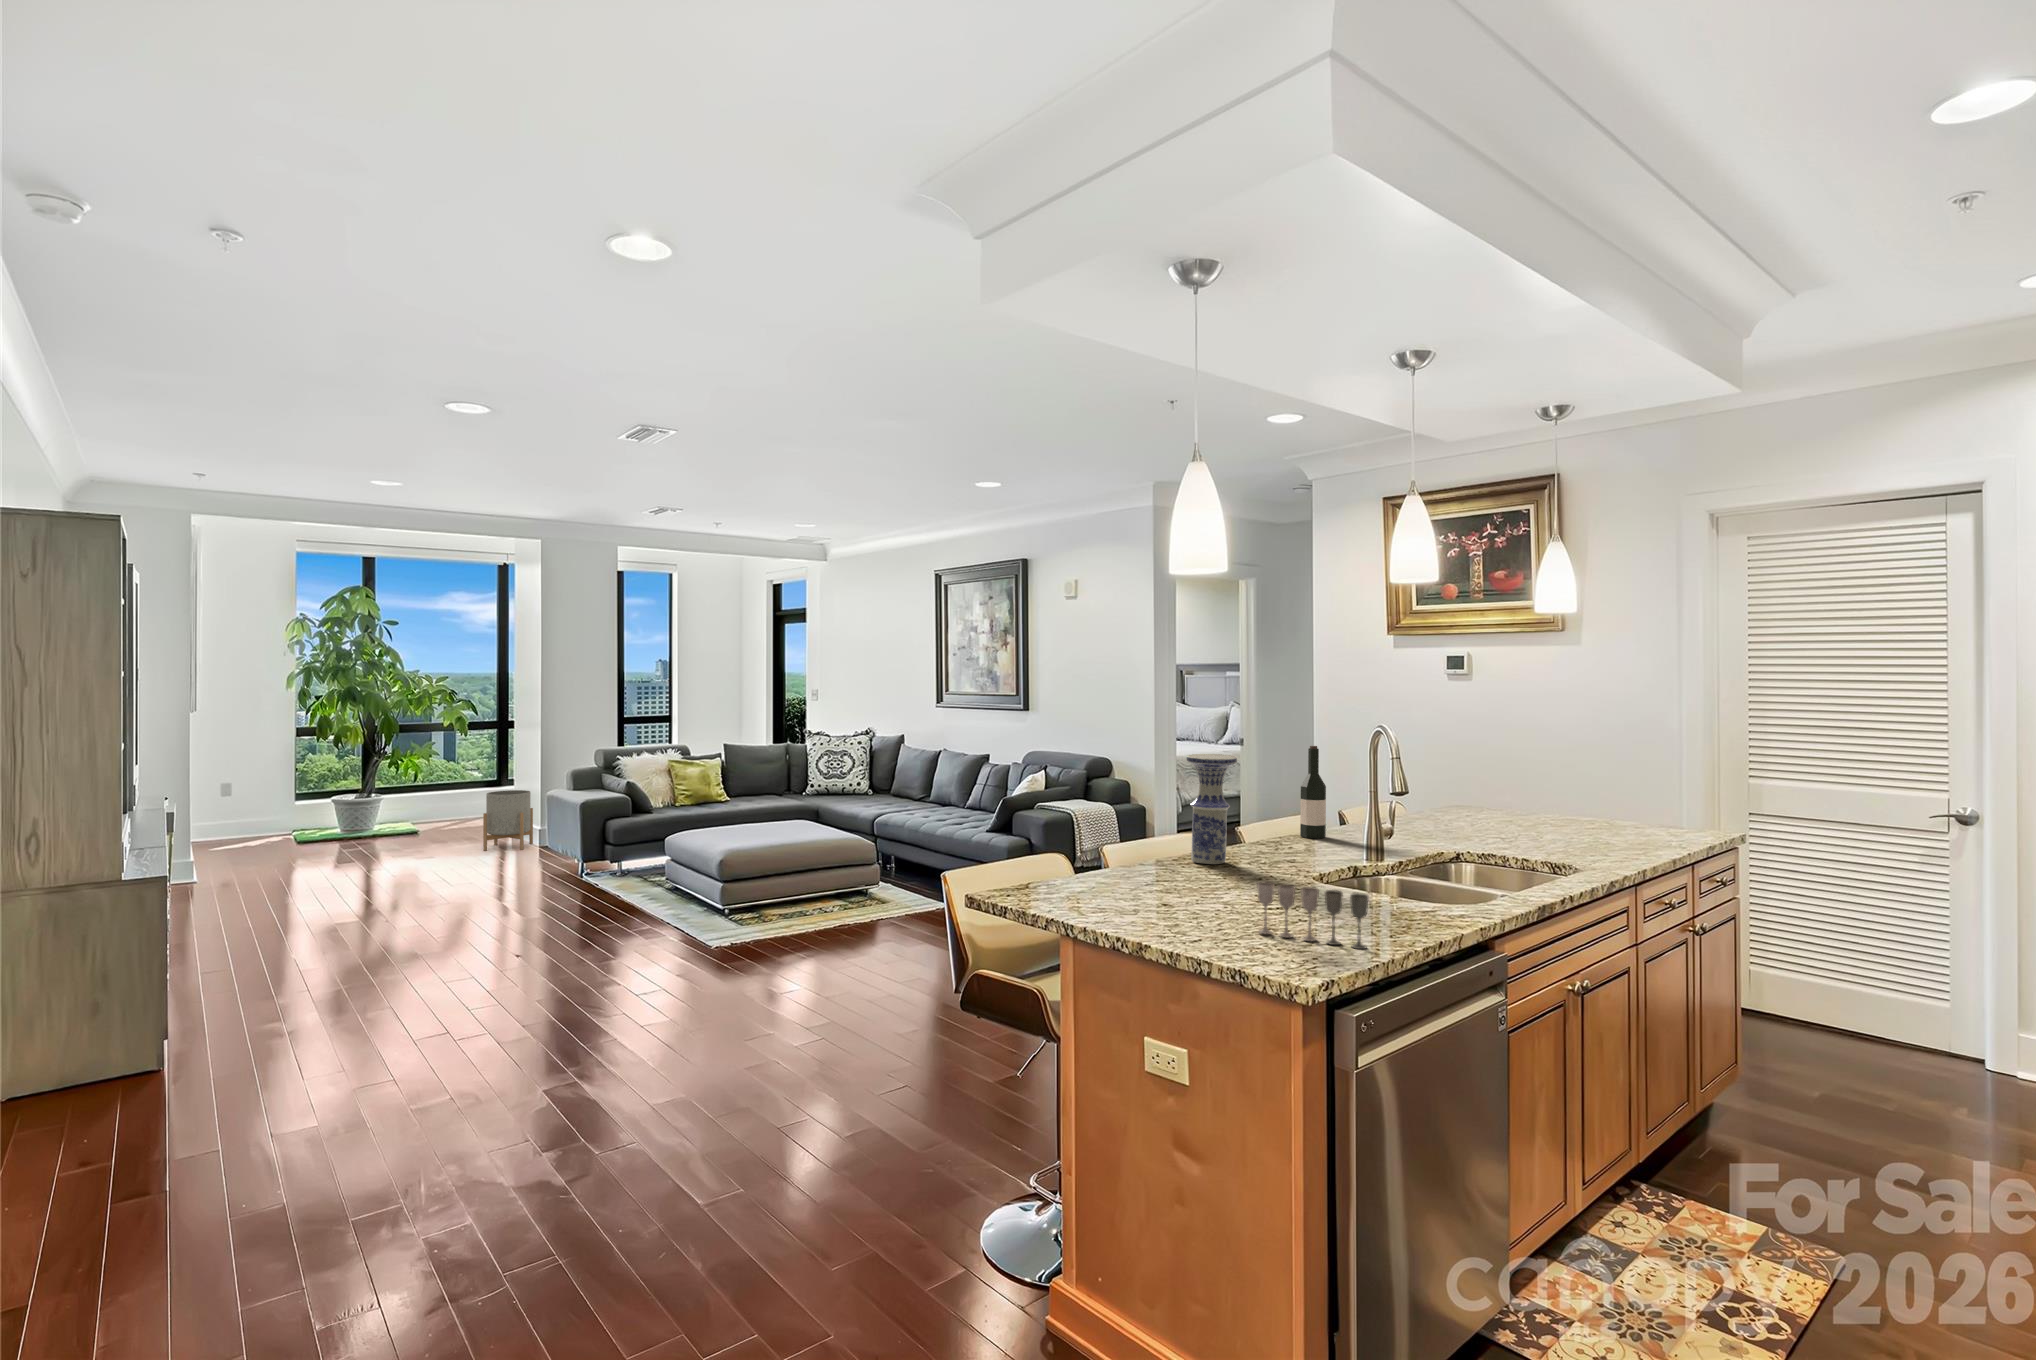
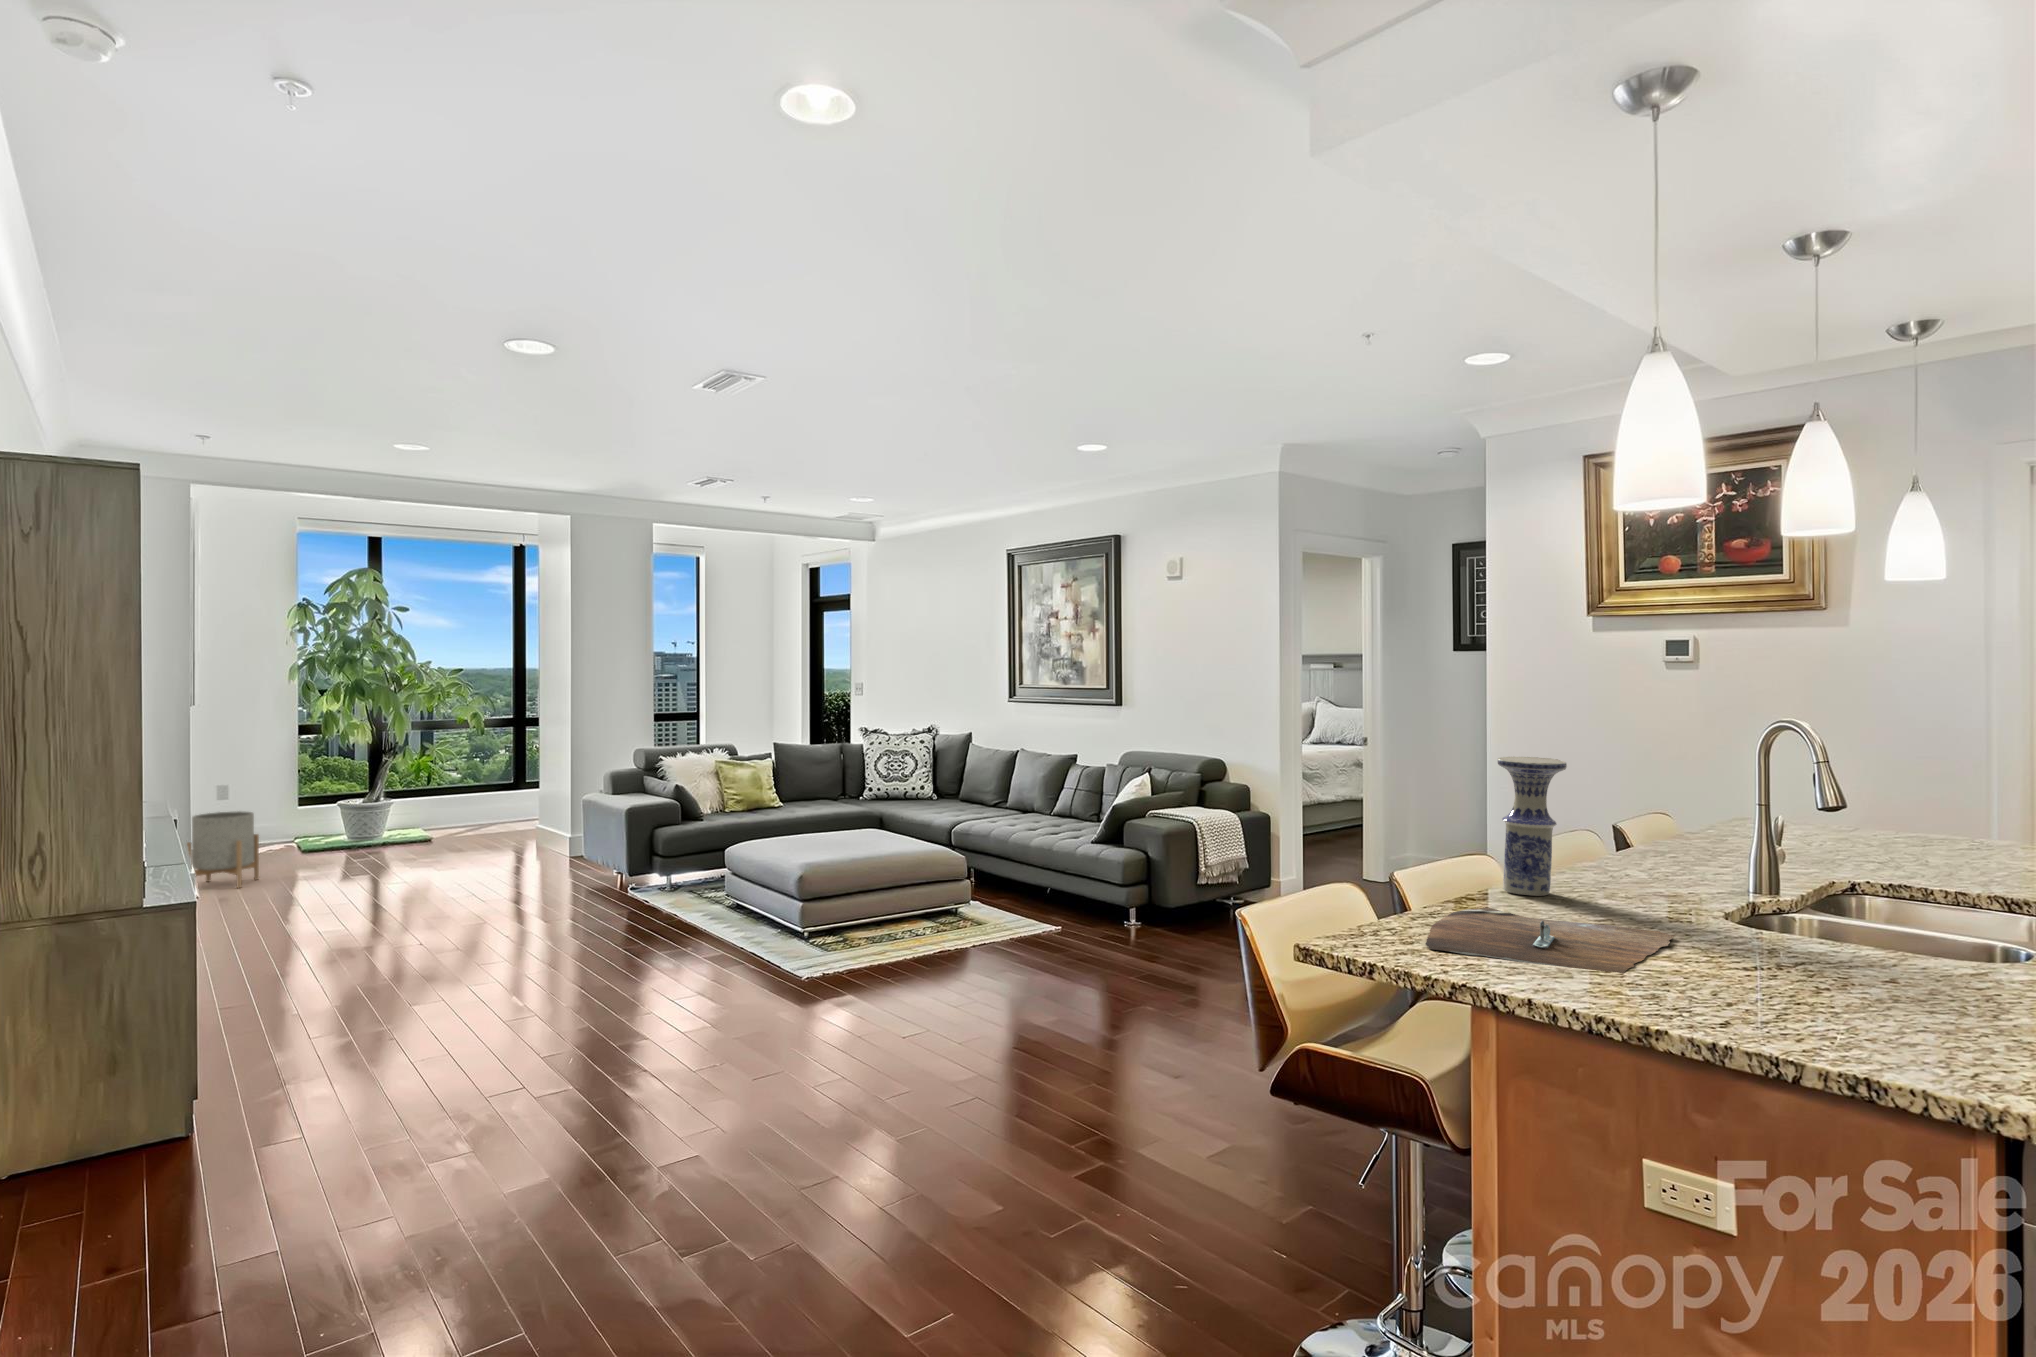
wine bottle: present [1300,746,1326,838] -> none [1586,746,1619,860]
planter: present [483,790,533,851] -> present [187,811,259,888]
cutting board: none [1069,872,1269,917] -> present [1425,908,1674,974]
wine glass: present [1257,882,1369,949] -> none [1760,933,1956,1031]

